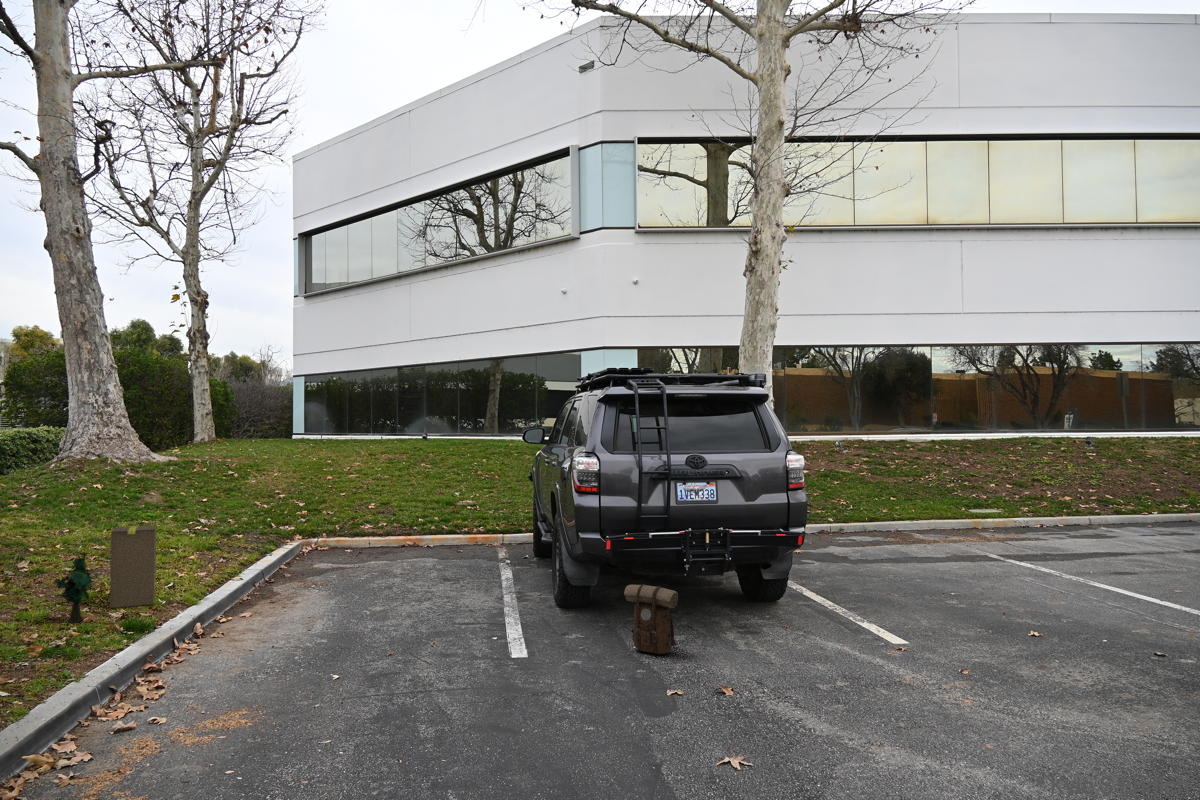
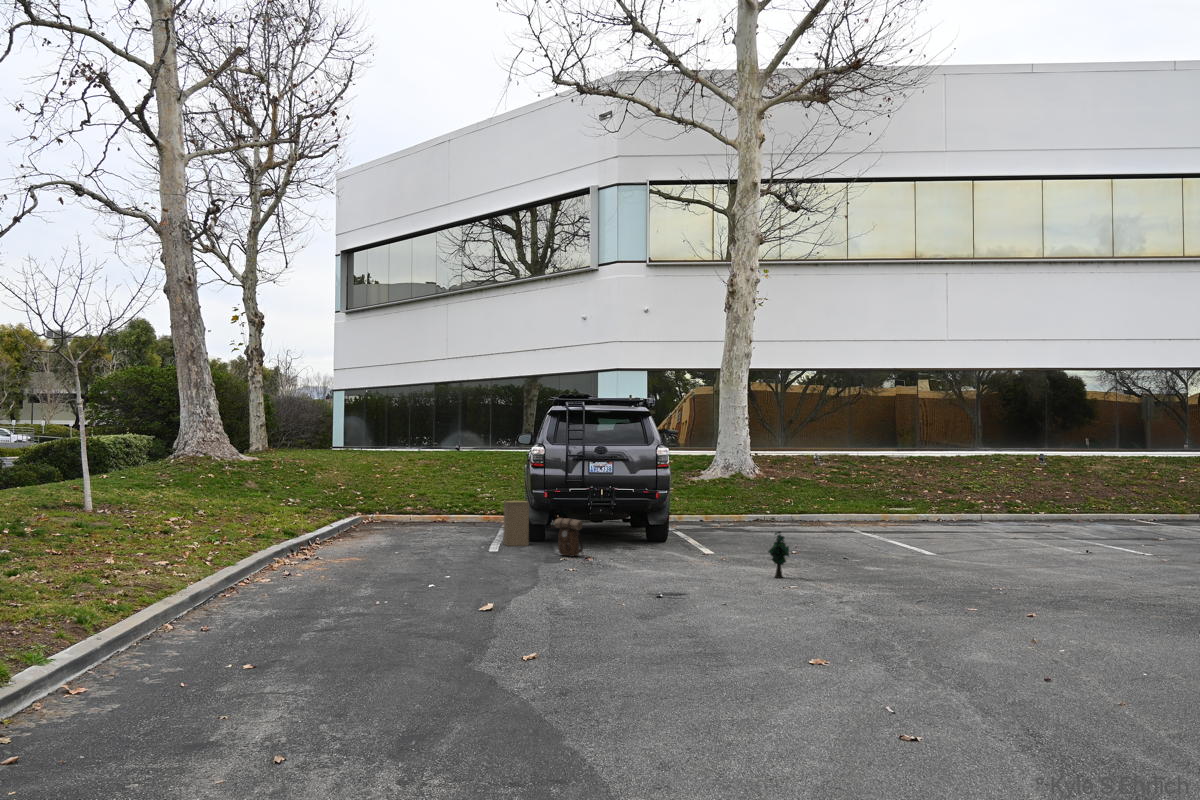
cardboard box: present [110,525,156,608] -> present [503,501,529,546]
decorative plant: present [54,553,98,623] -> present [768,532,789,578]

